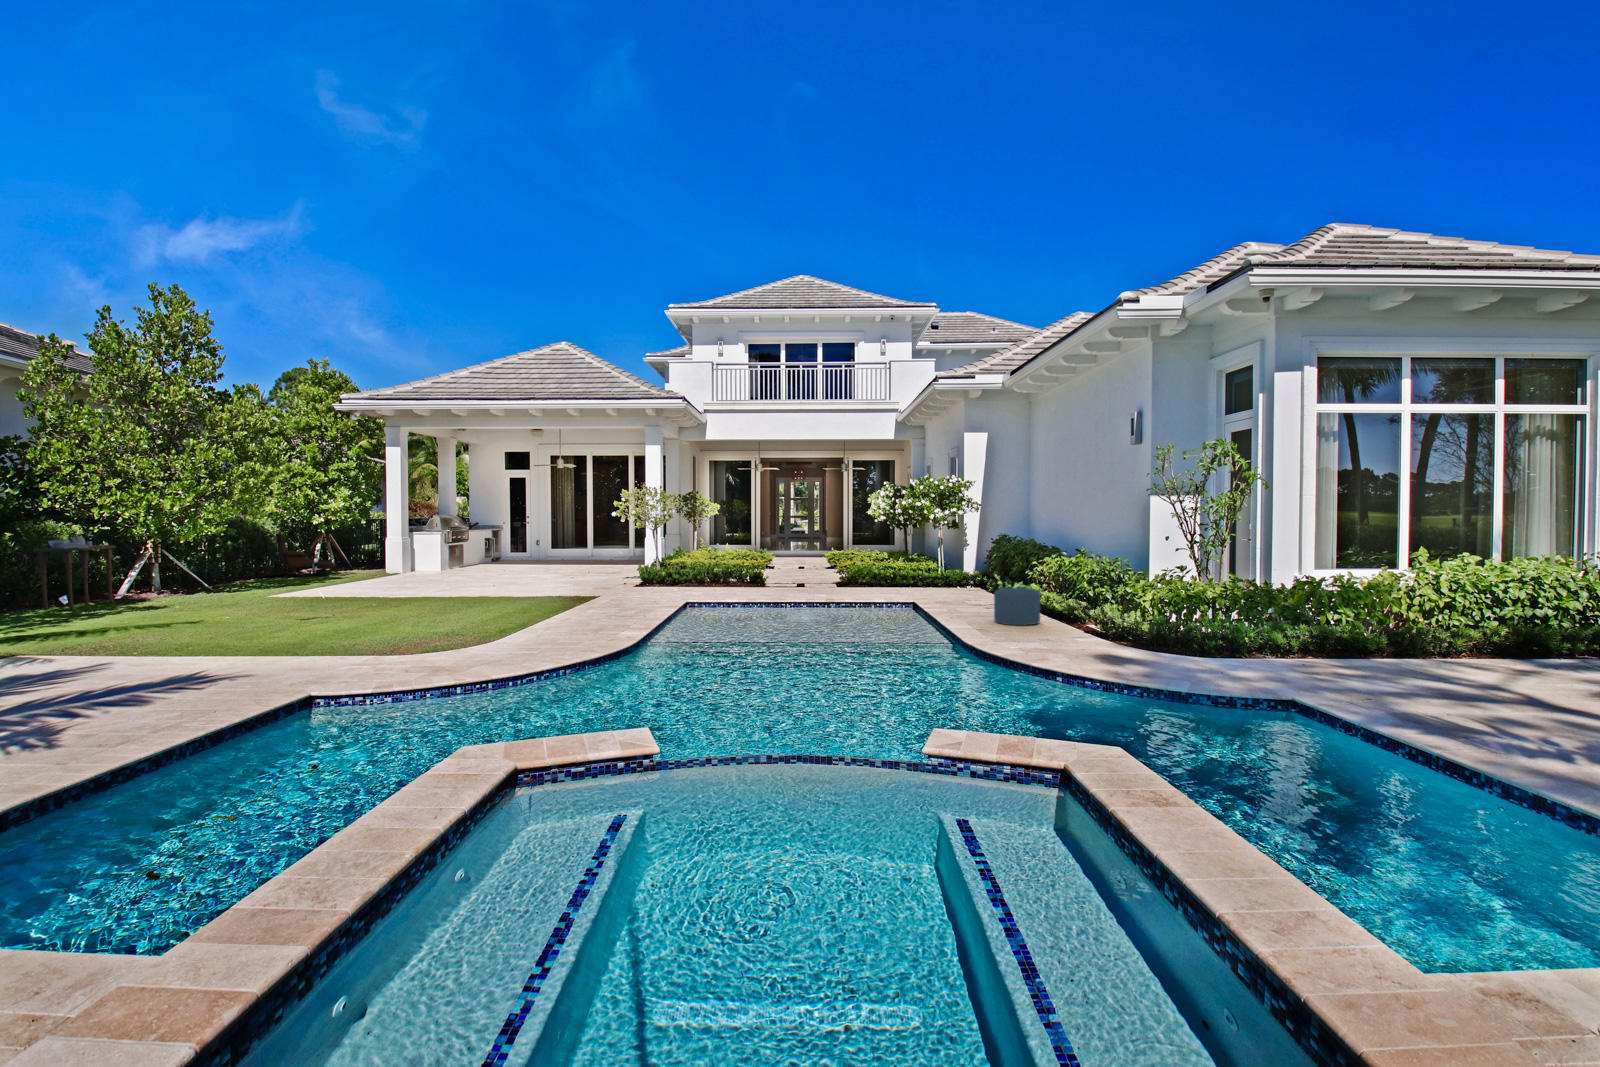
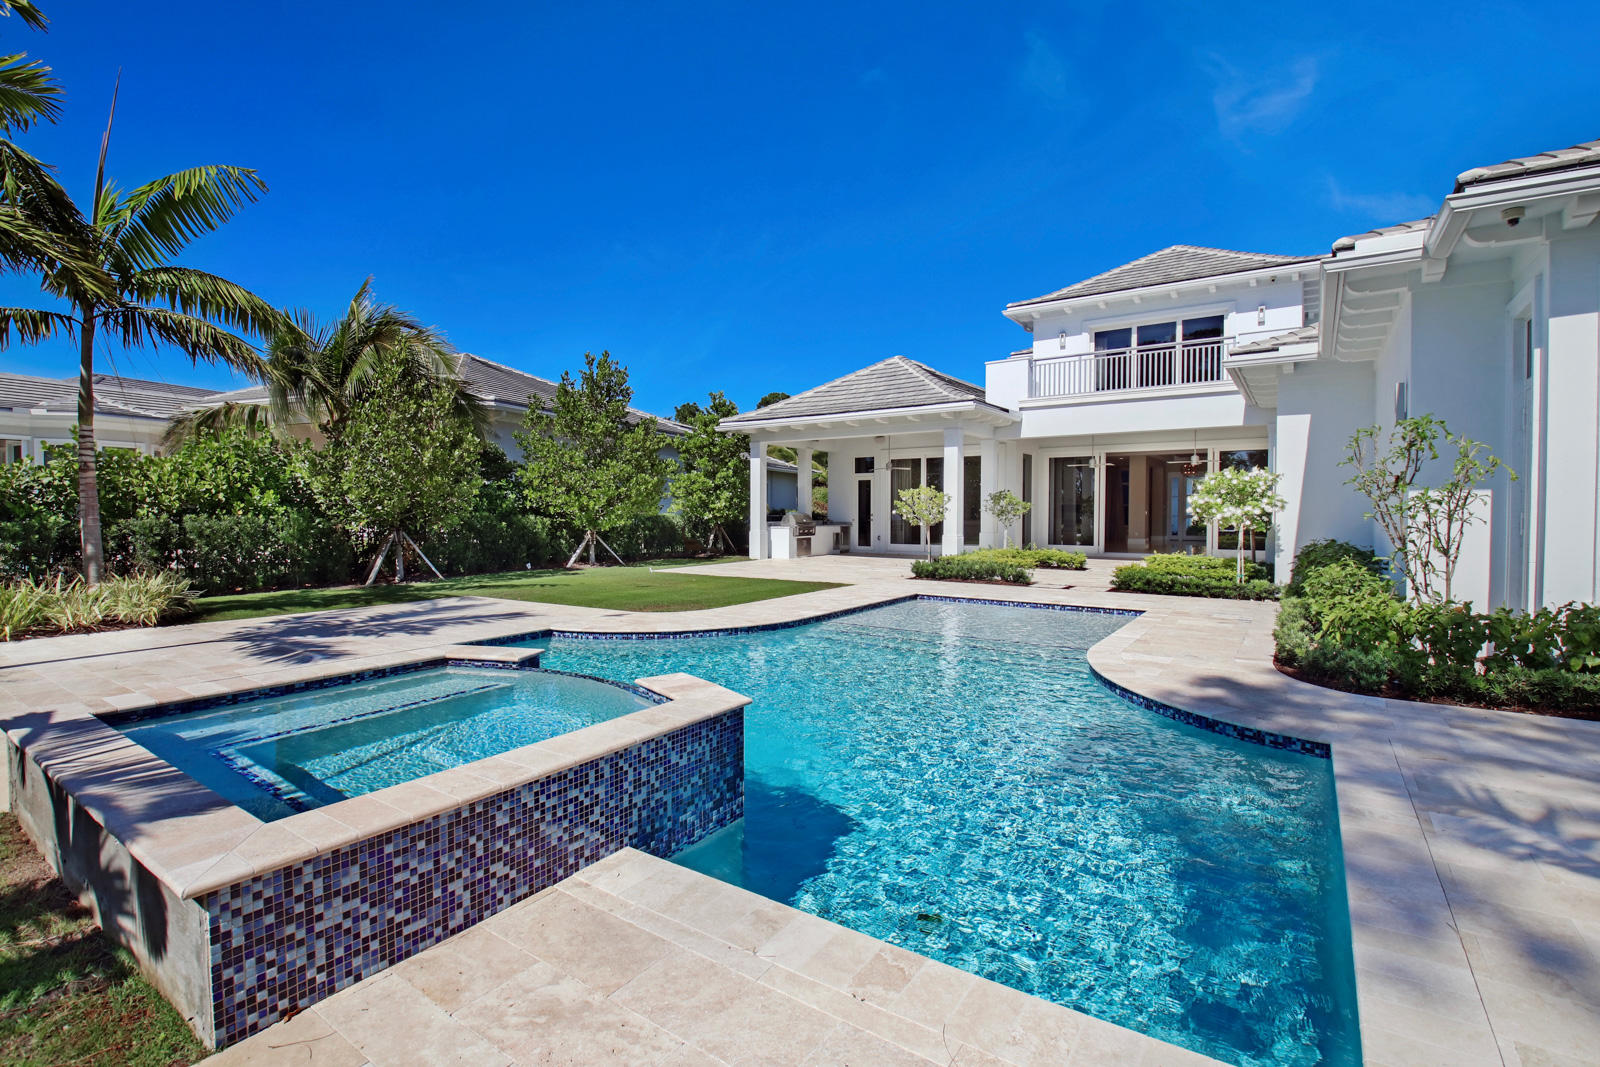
side table: present [35,536,115,610] -> none [525,524,567,572]
ottoman: present [994,587,1040,626] -> none [1174,596,1231,640]

